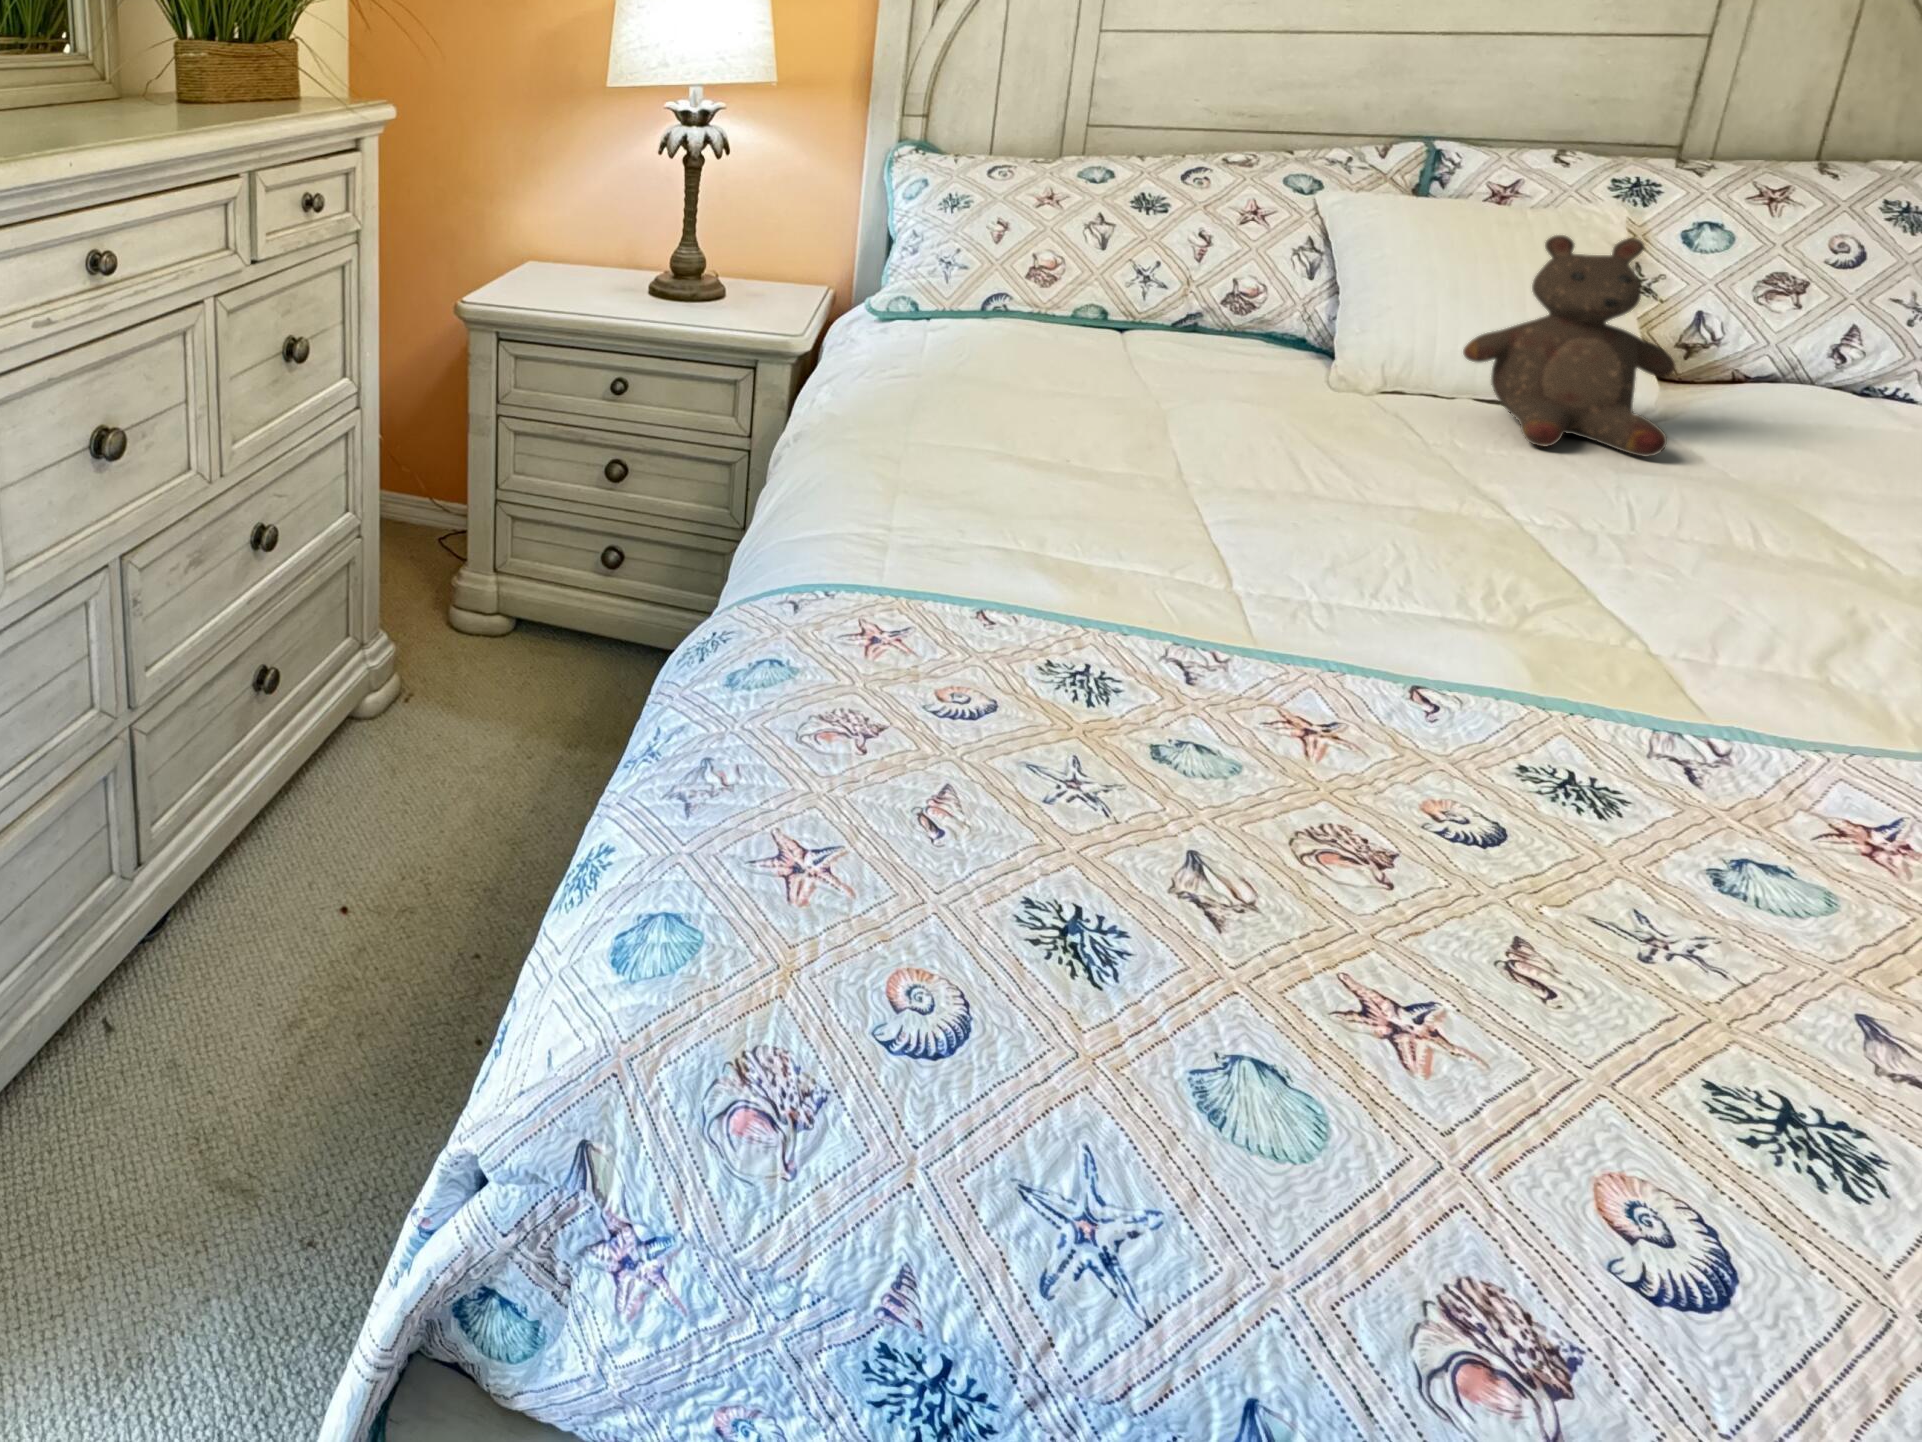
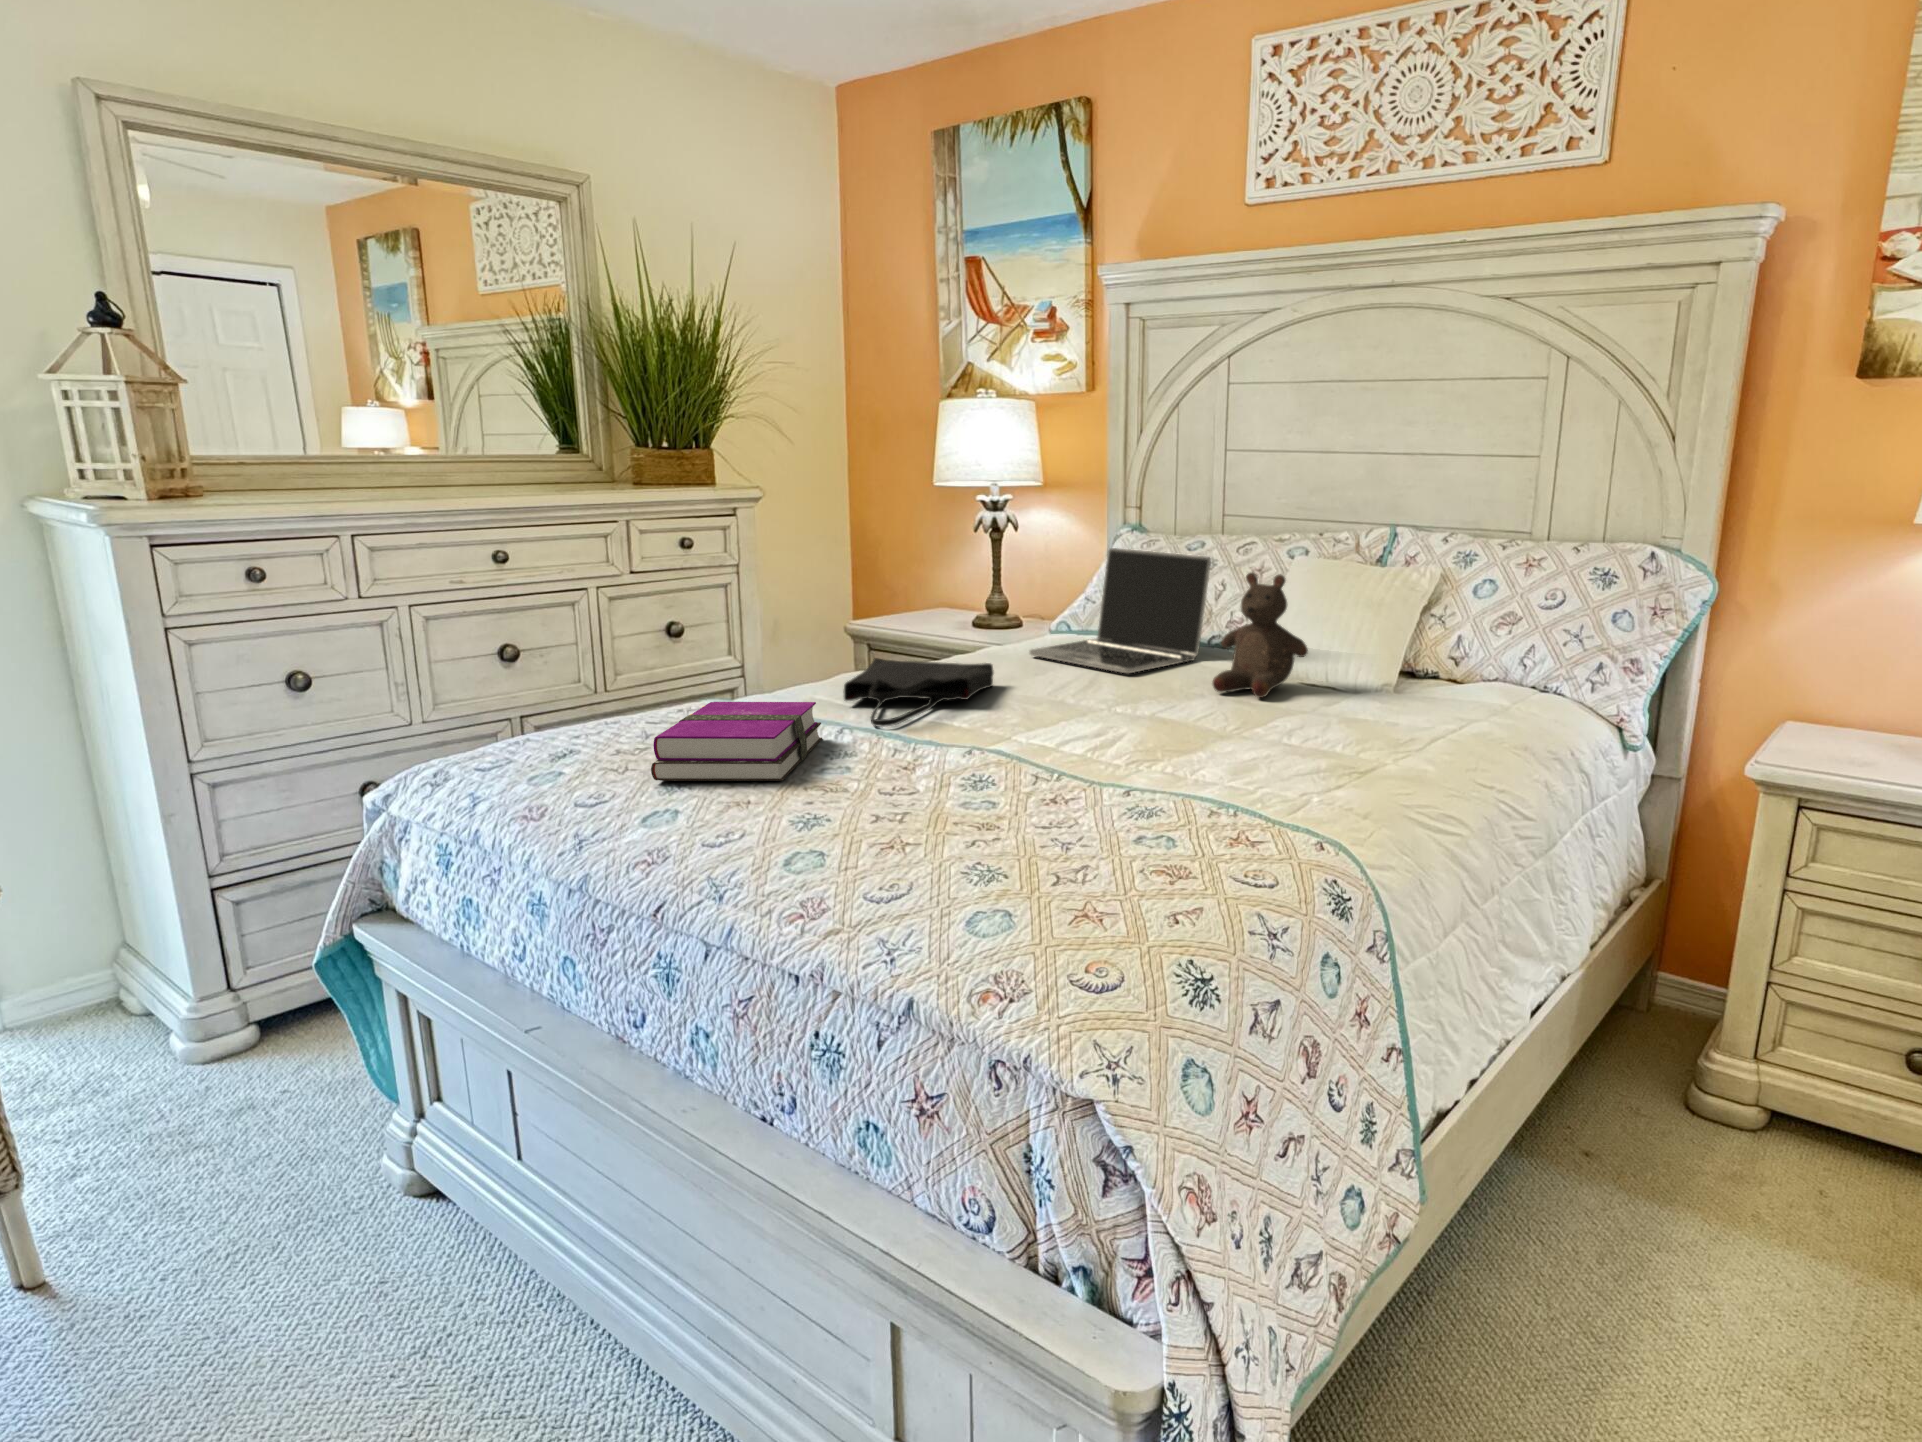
laptop: none [992,186,1289,409] -> present [1030,548,1211,674]
tote bag: none [913,417,1292,620] -> present [844,658,994,727]
notebook: none [1006,606,1648,985] -> present [651,702,822,781]

